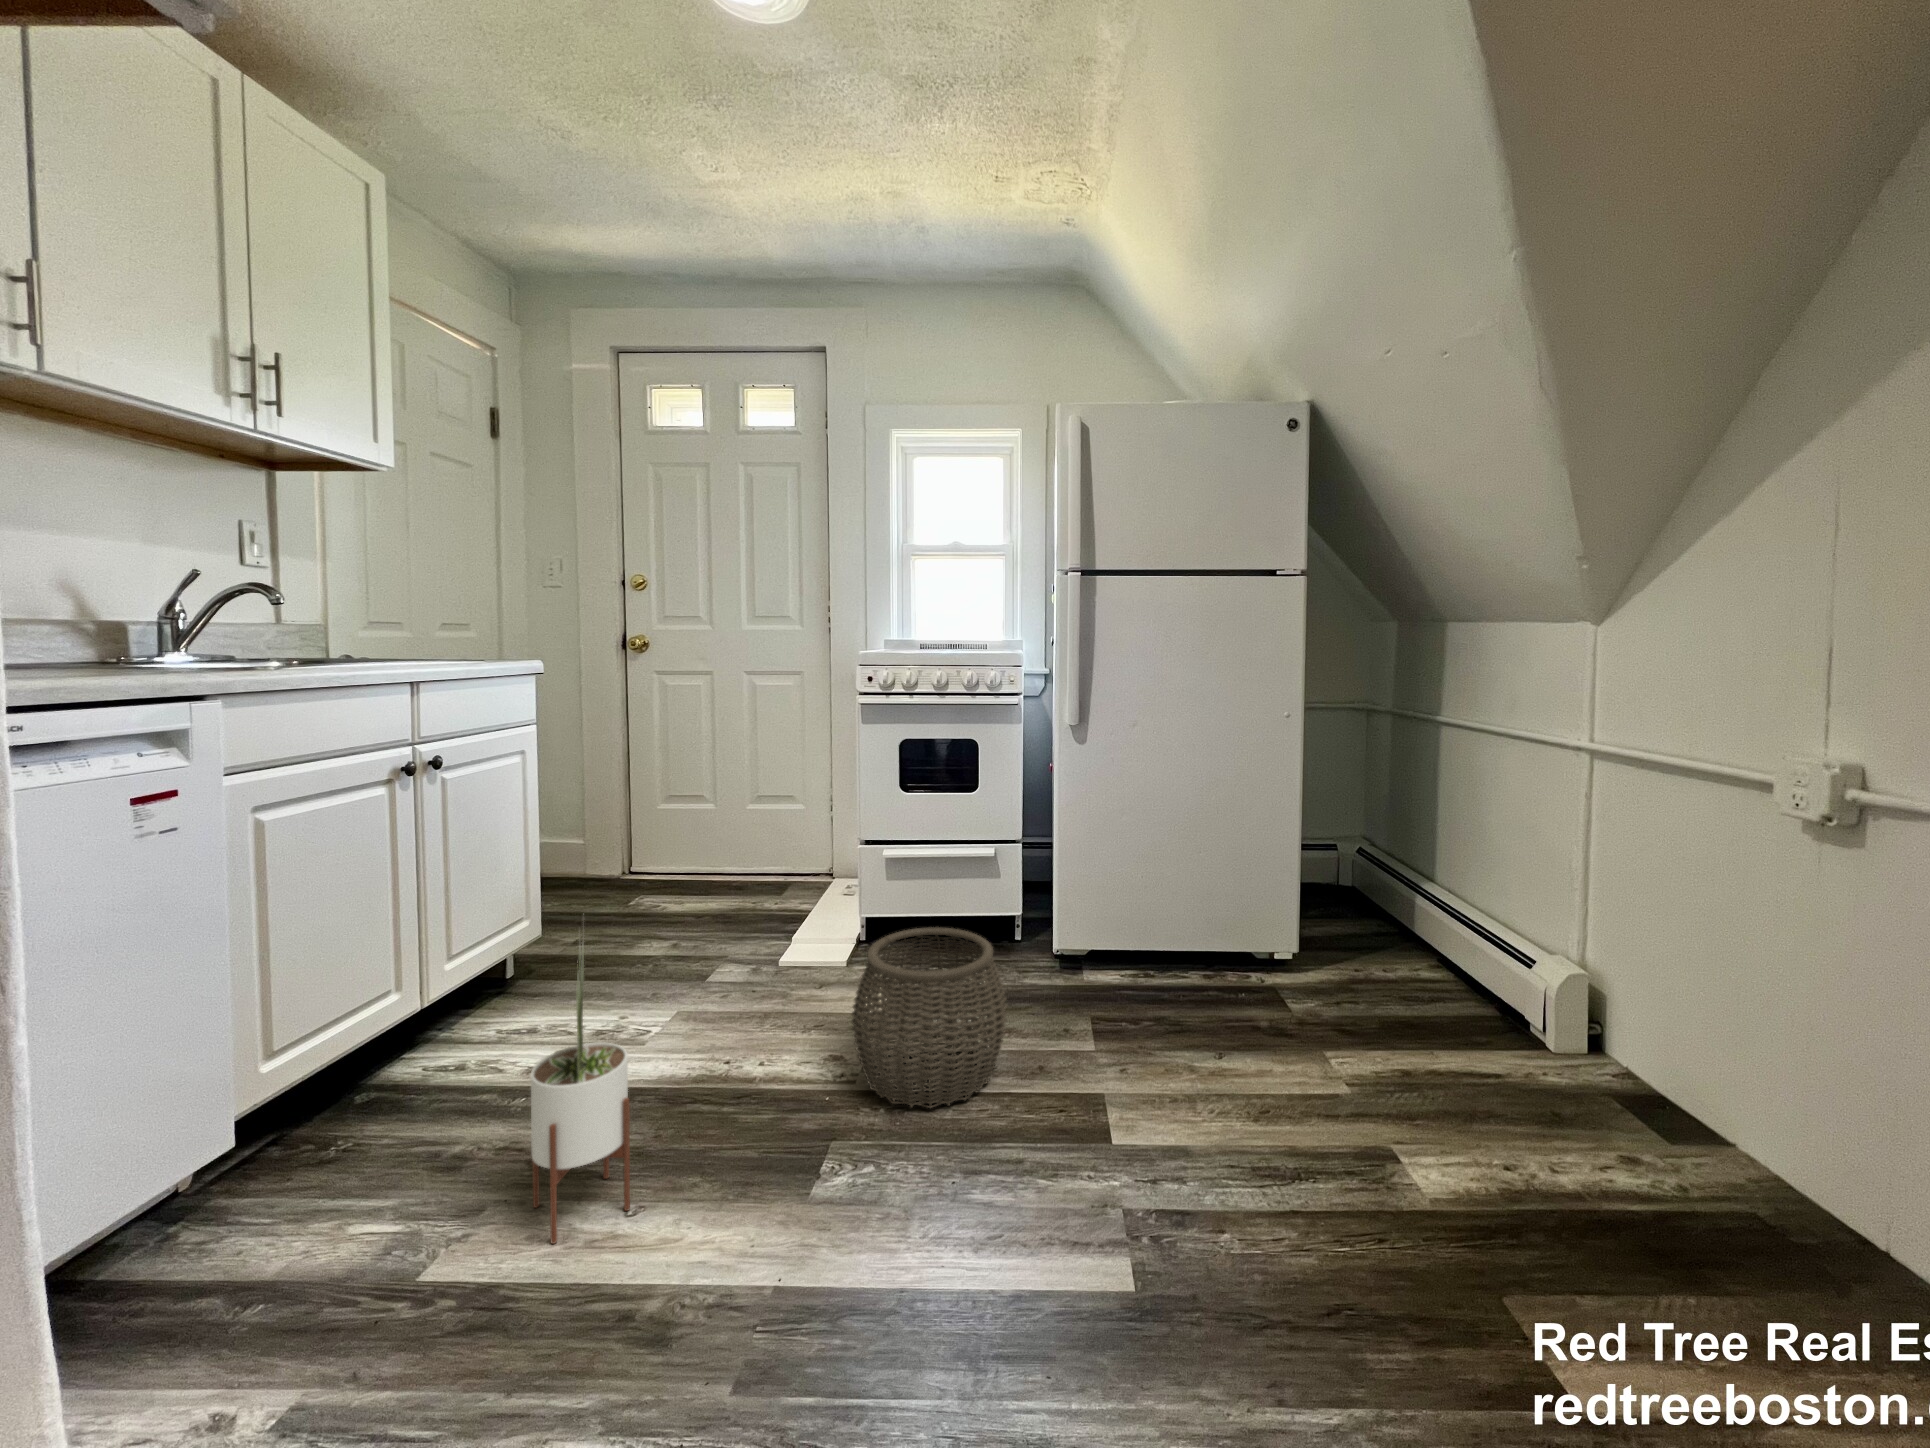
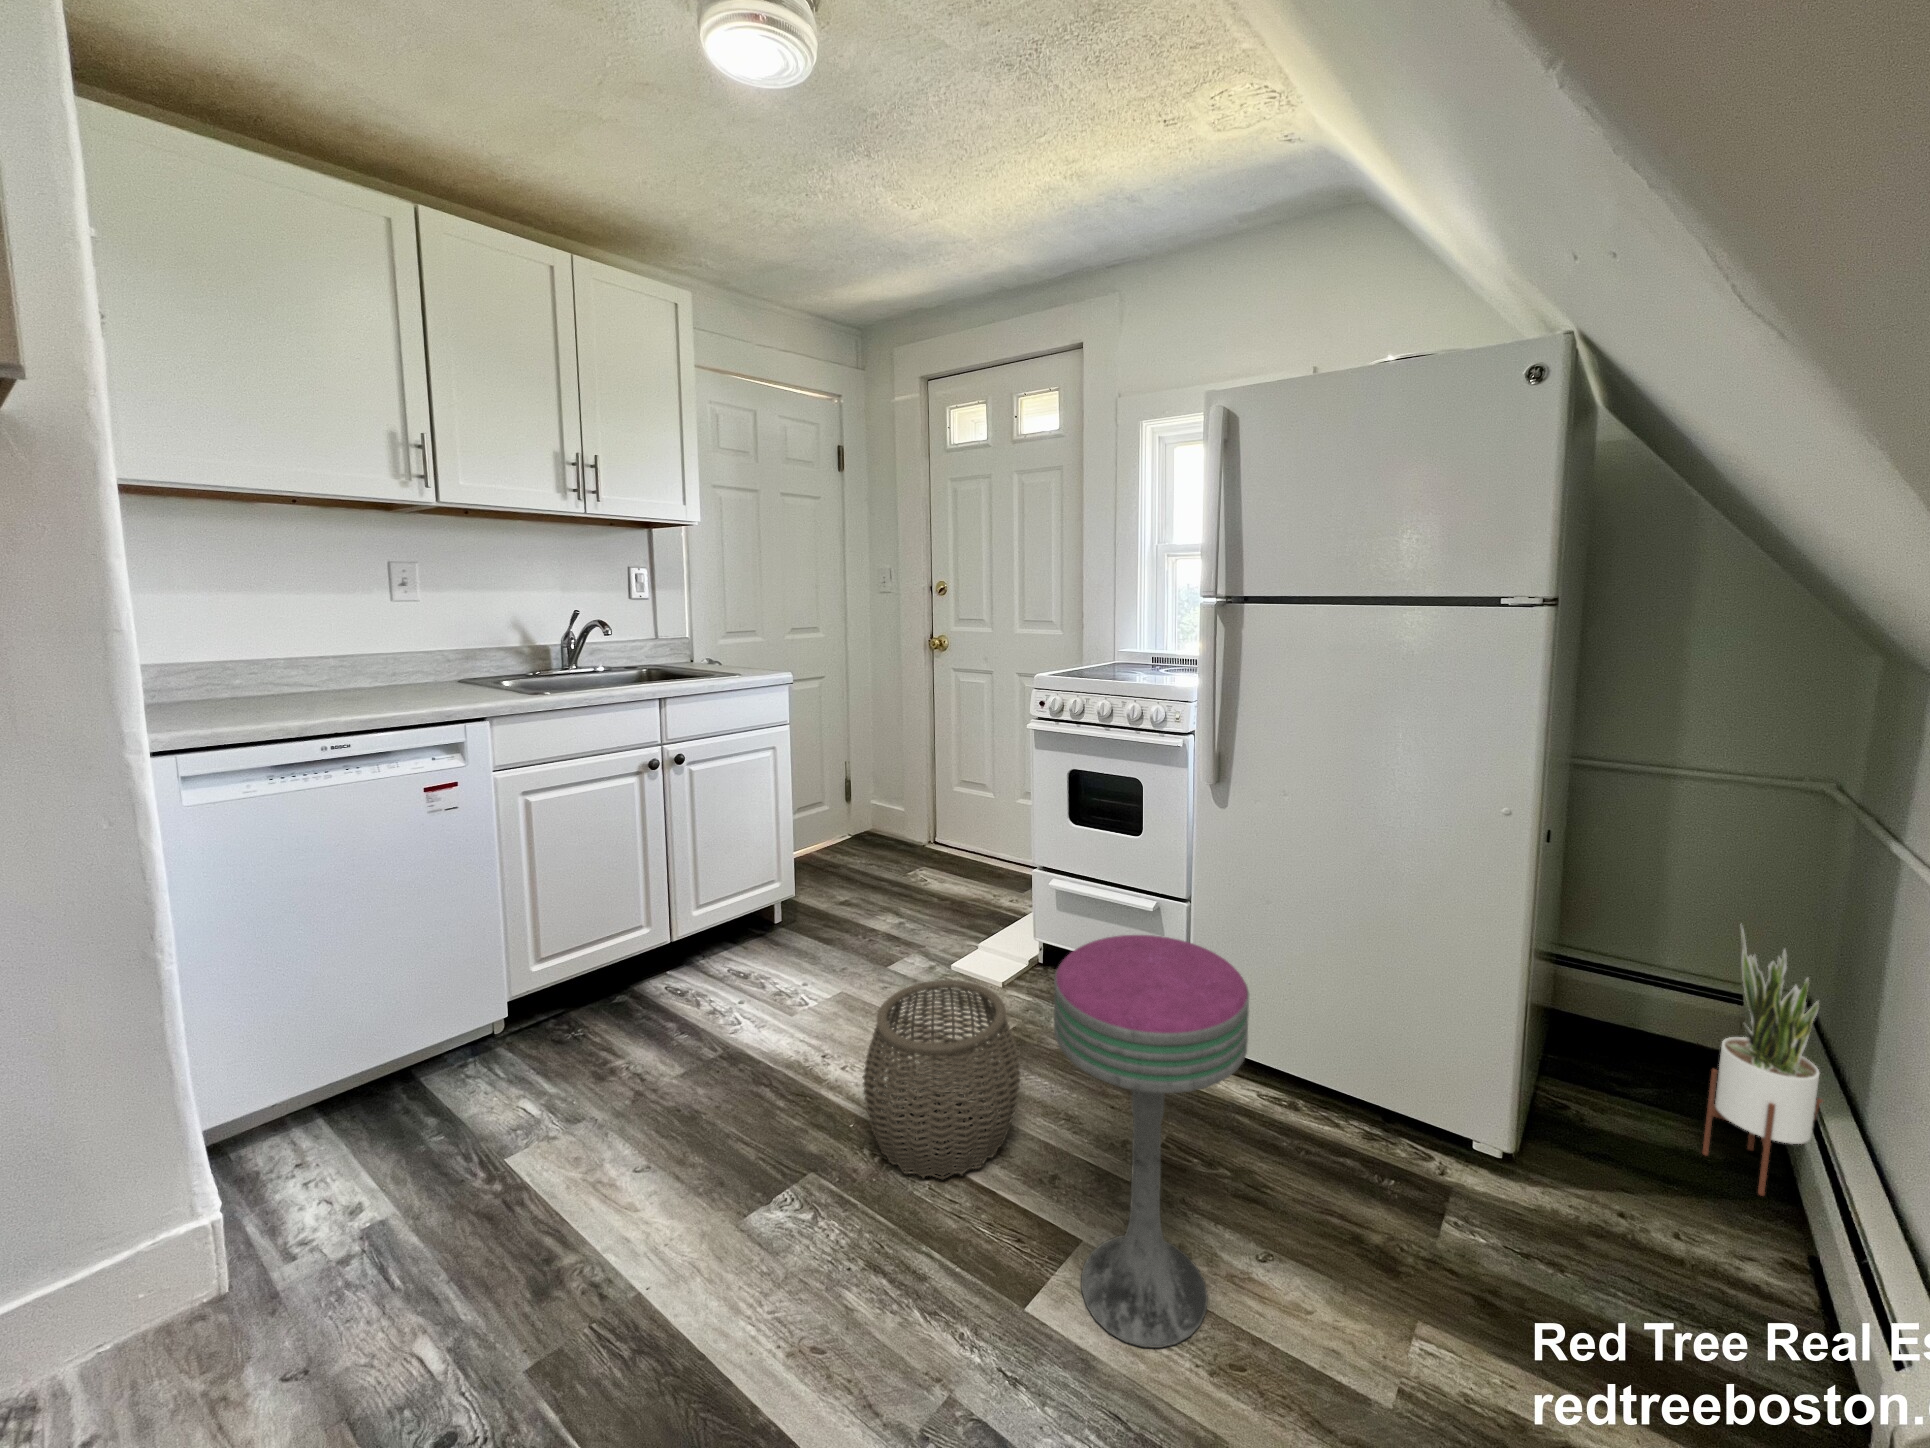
bar stool: none [1104,822,1256,1129] -> present [1054,935,1249,1348]
potted plant: present [531,947,630,1244] -> present [1703,924,1823,1196]

